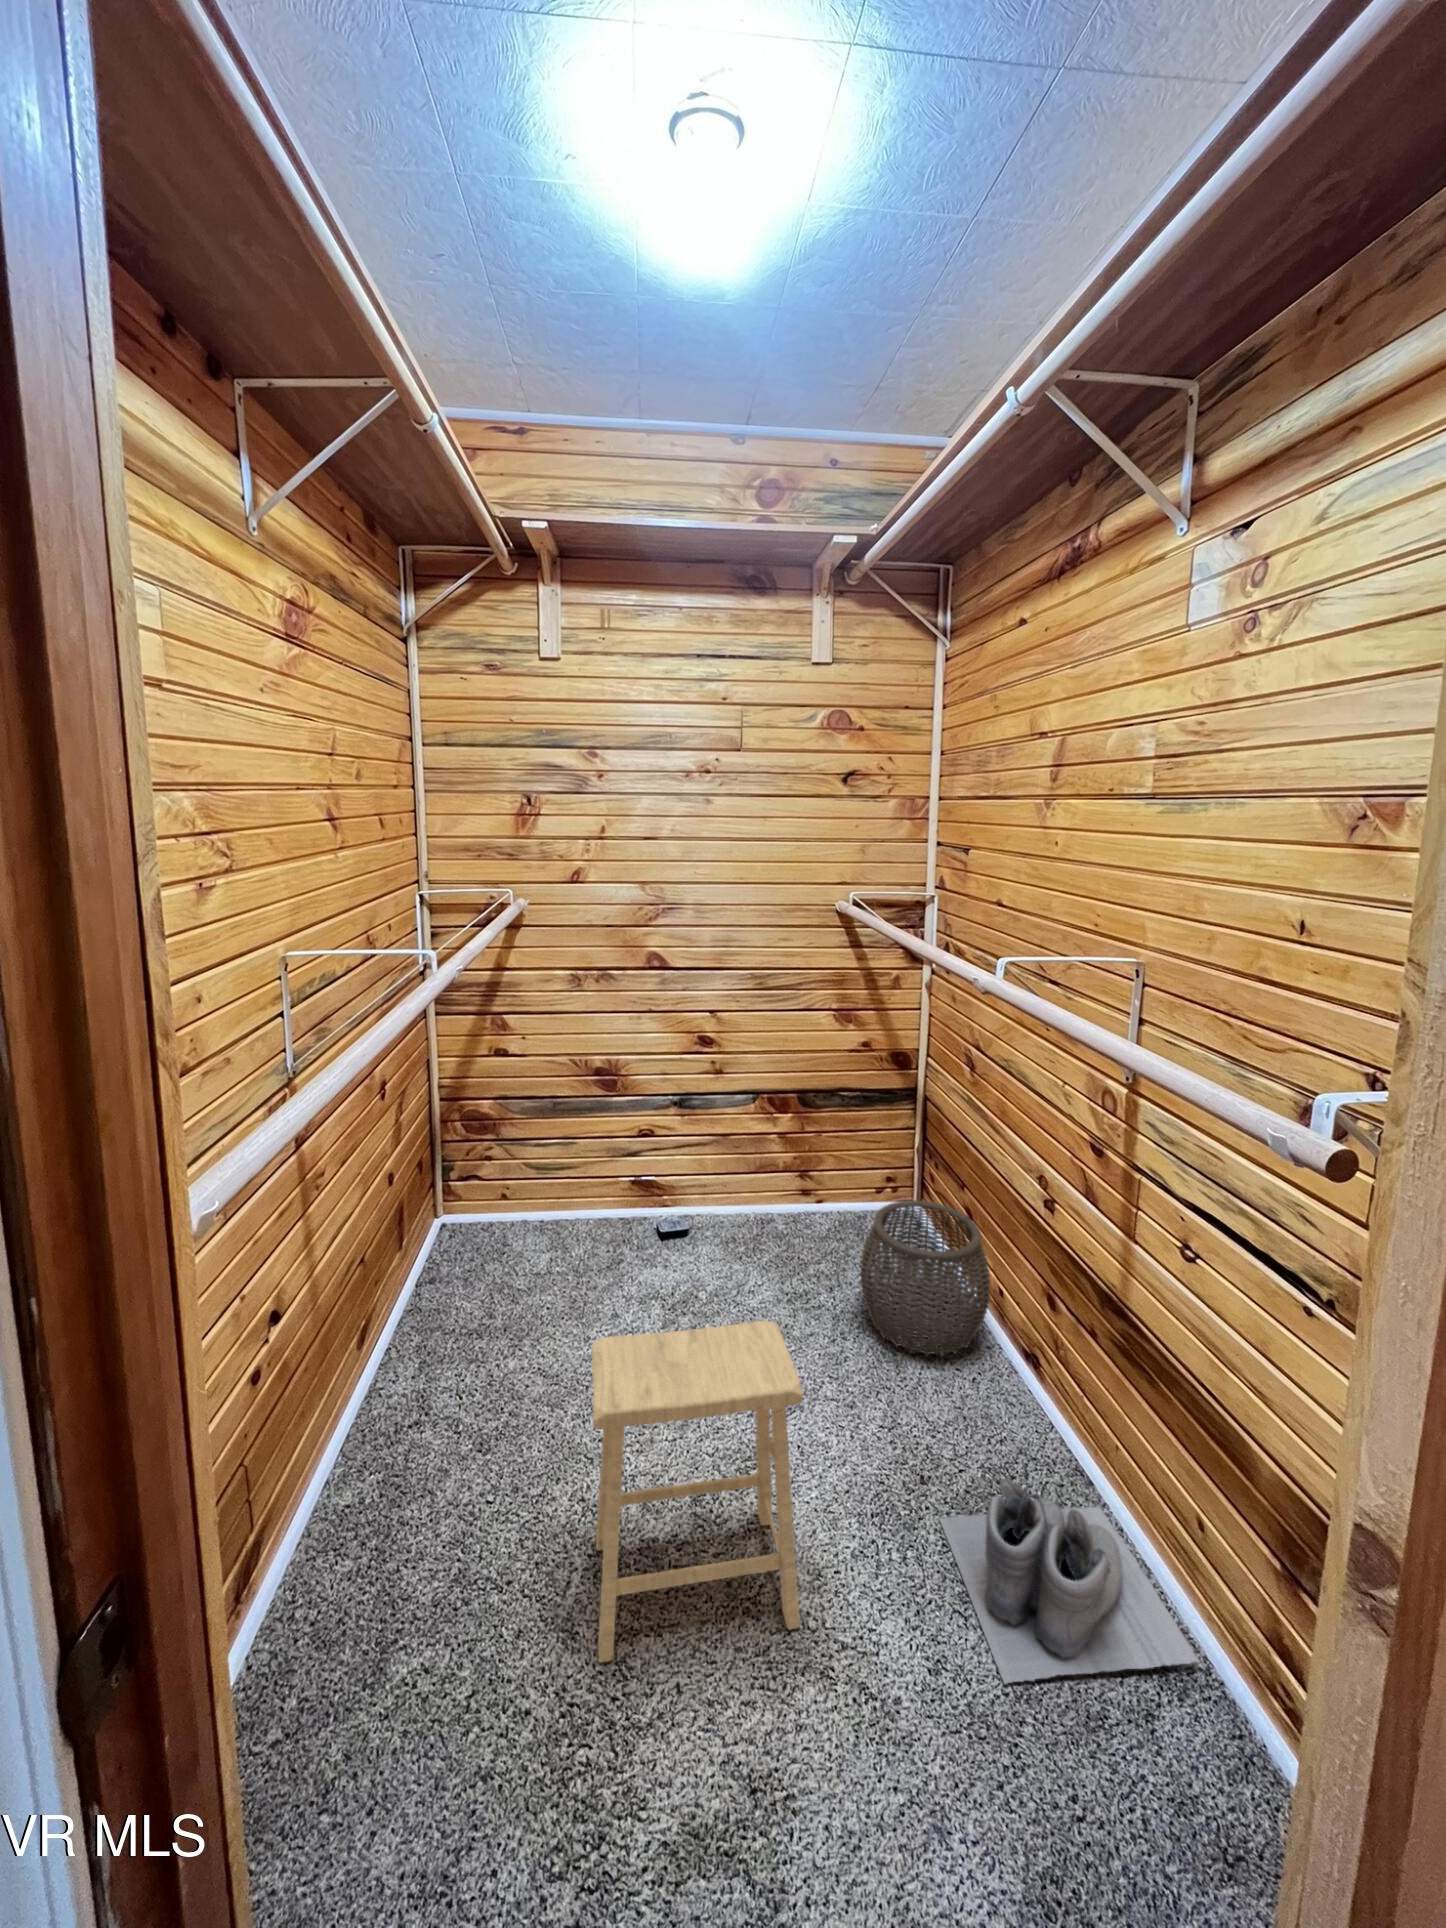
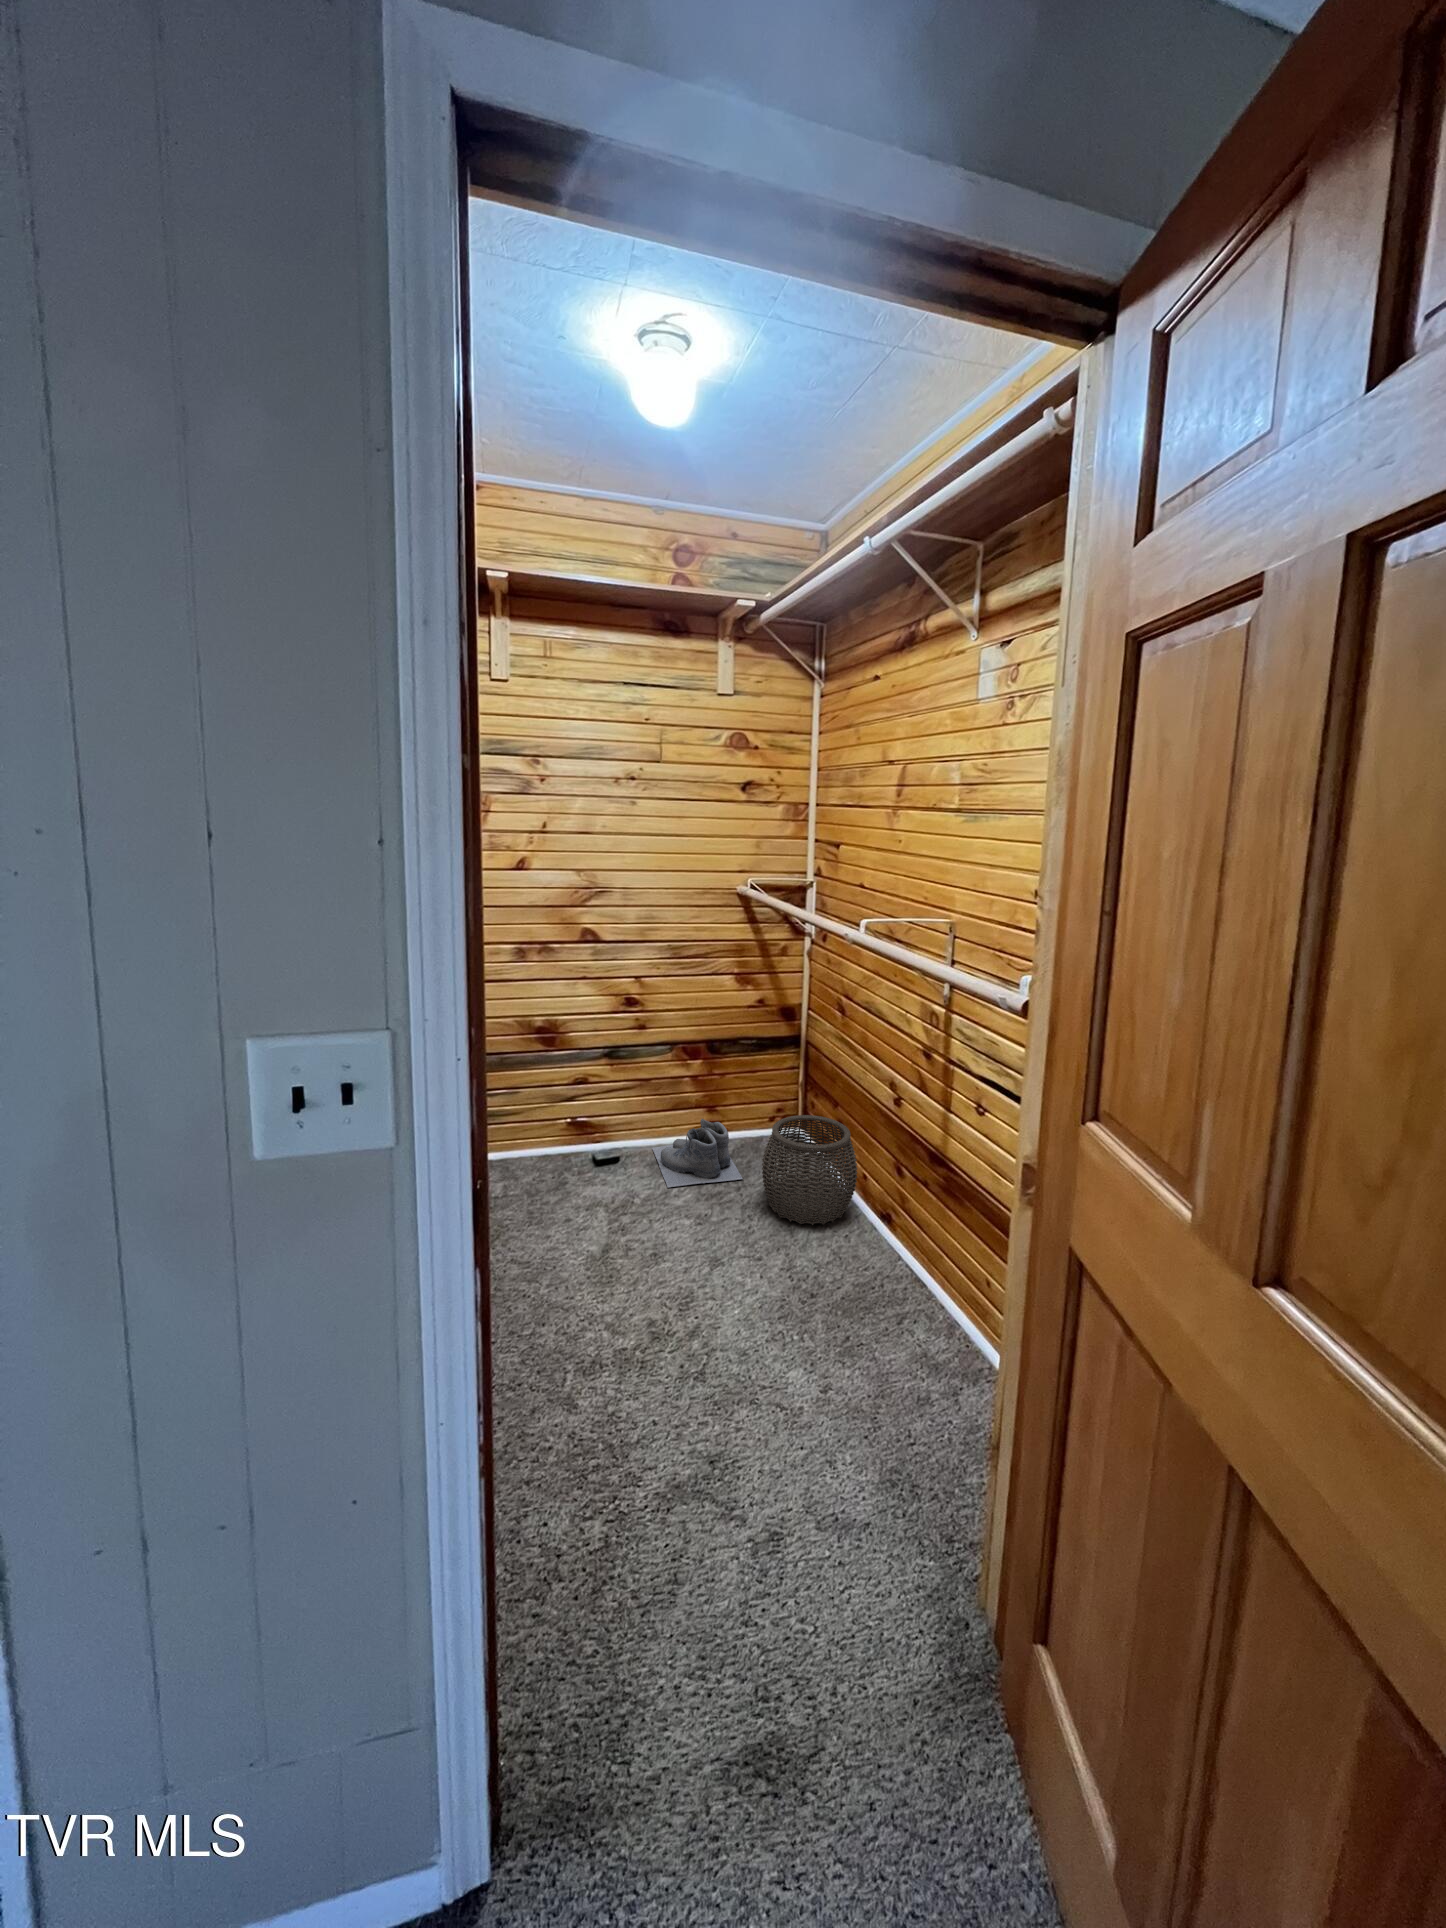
footstool: present [592,1320,803,1662] -> none [580,1180,736,1418]
boots: present [939,1479,1199,1684] -> present [652,1119,743,1187]

